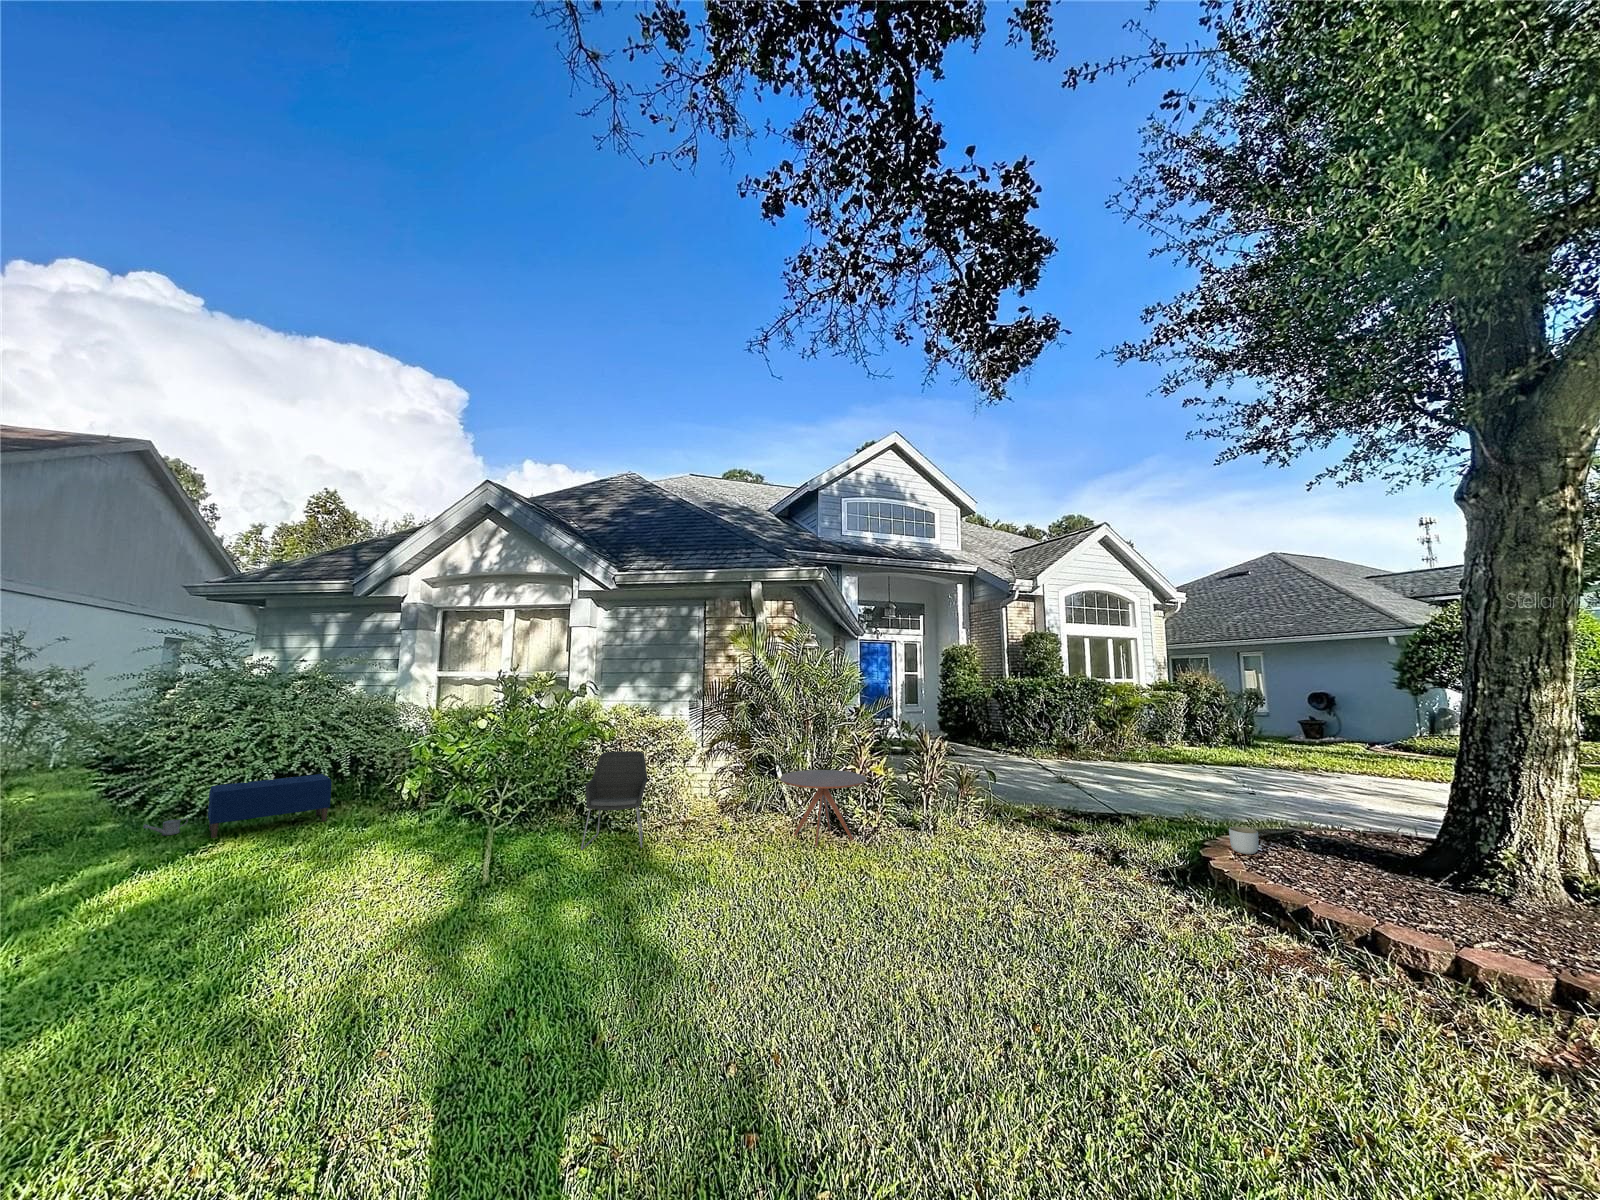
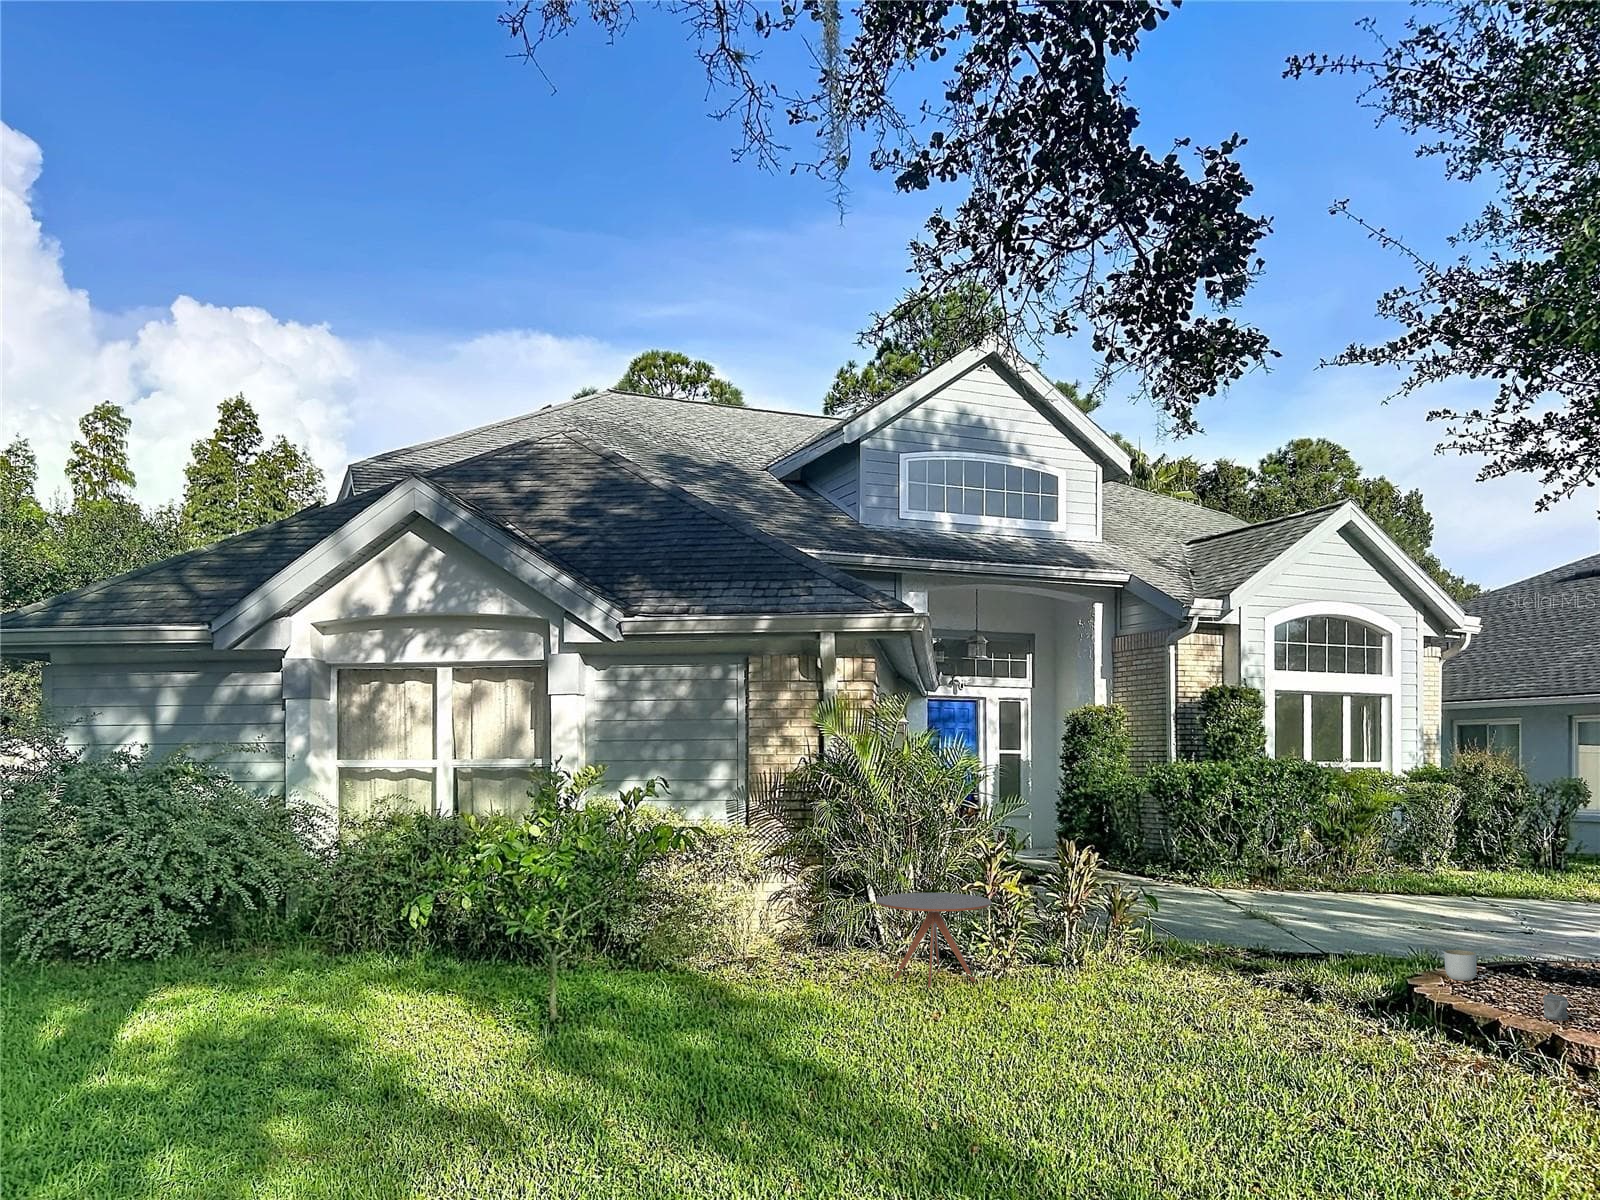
chair: present [581,751,647,850] -> none [625,868,704,994]
bench: present [208,774,332,838] -> none [81,906,236,988]
watering can: present [143,818,188,835] -> present [1543,993,1568,1020]

